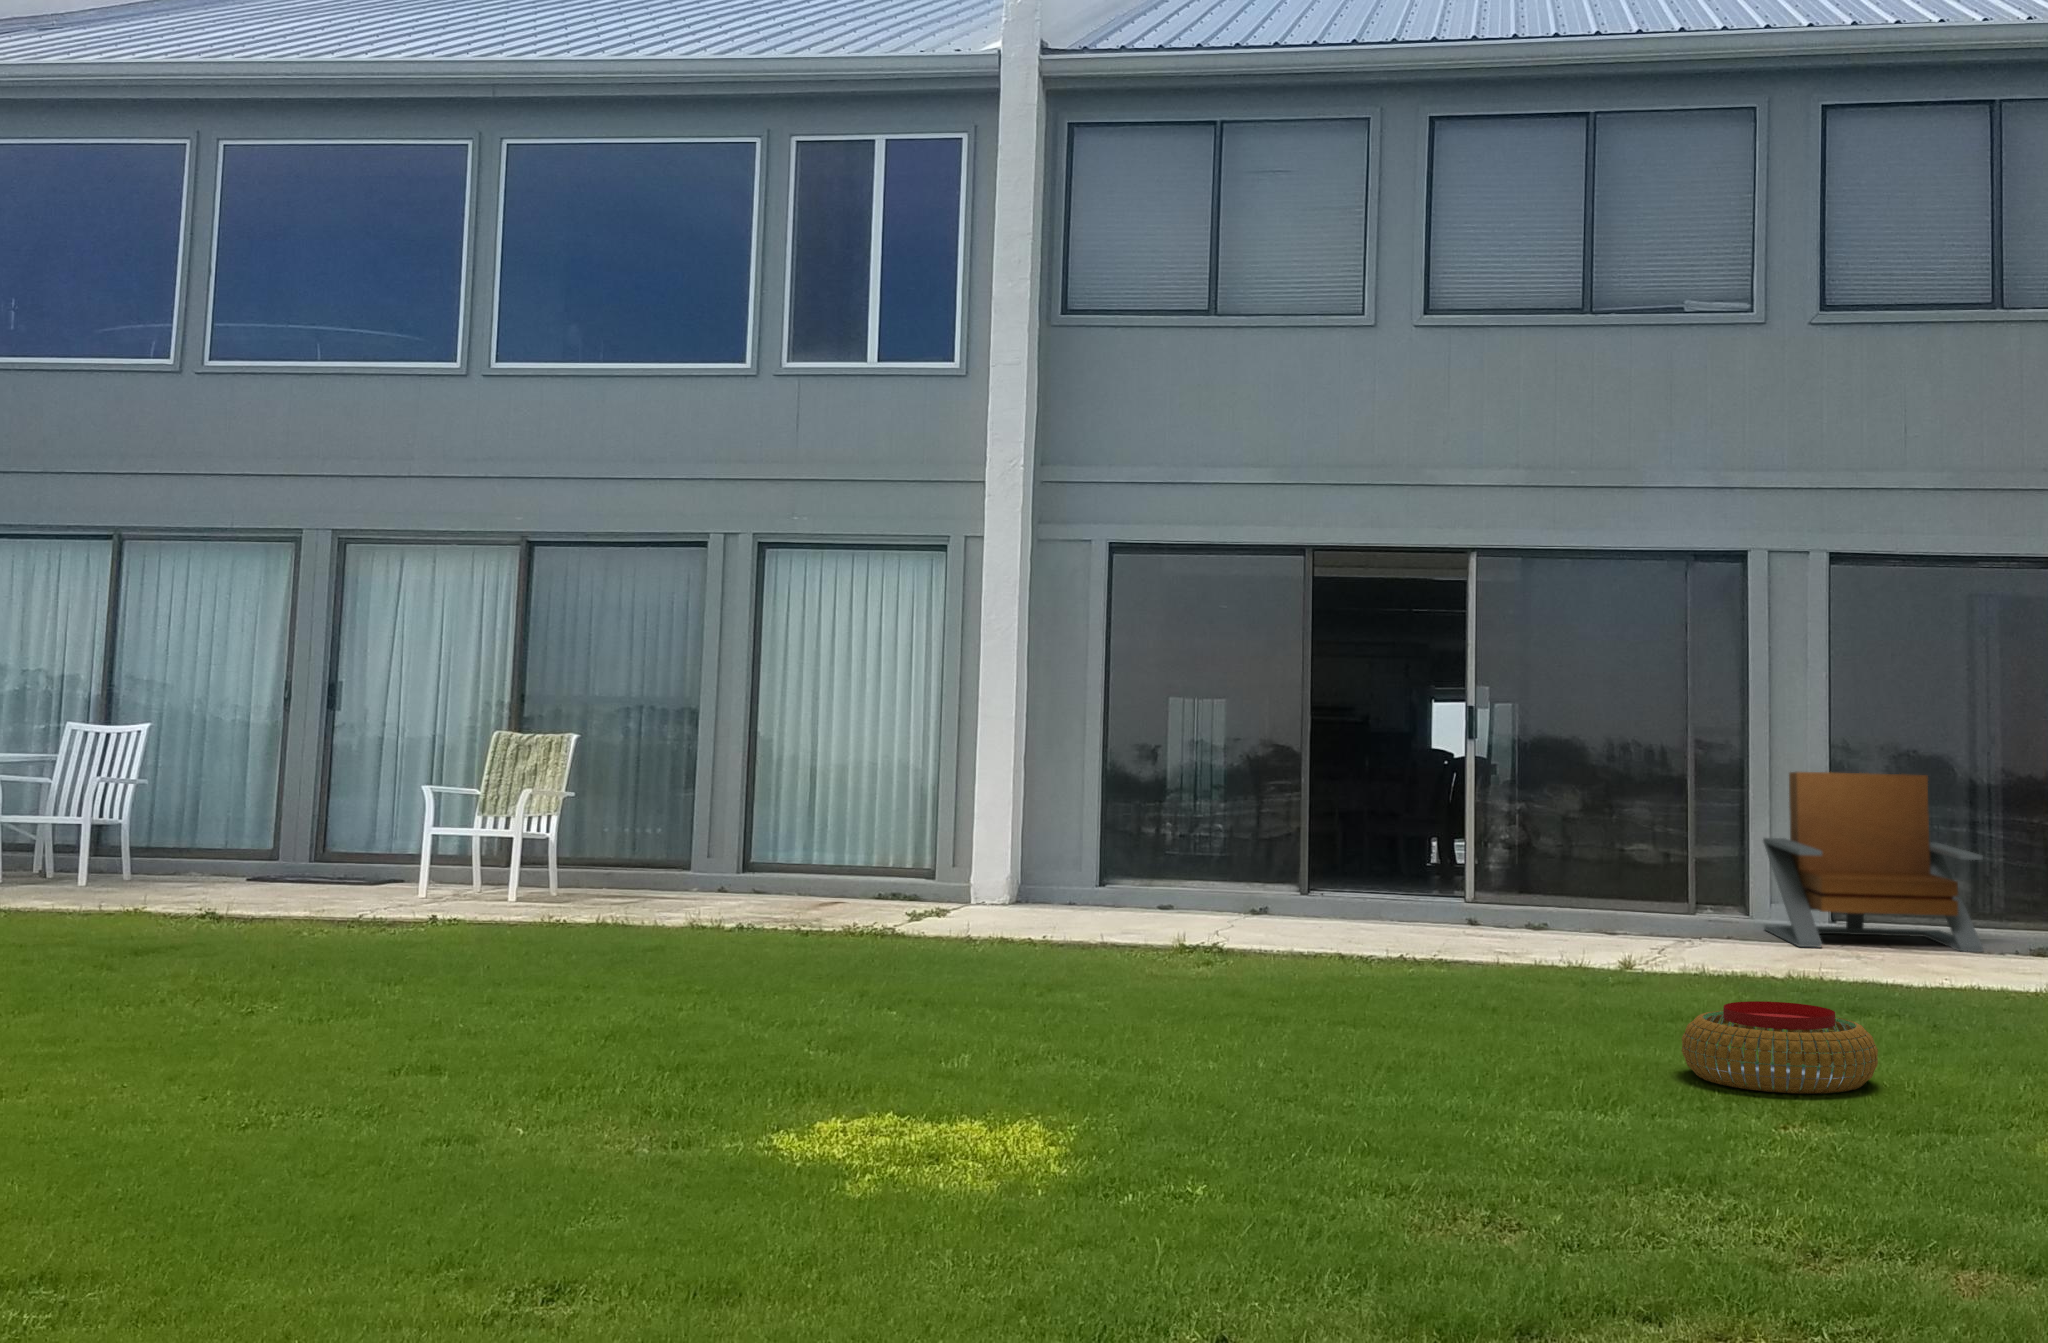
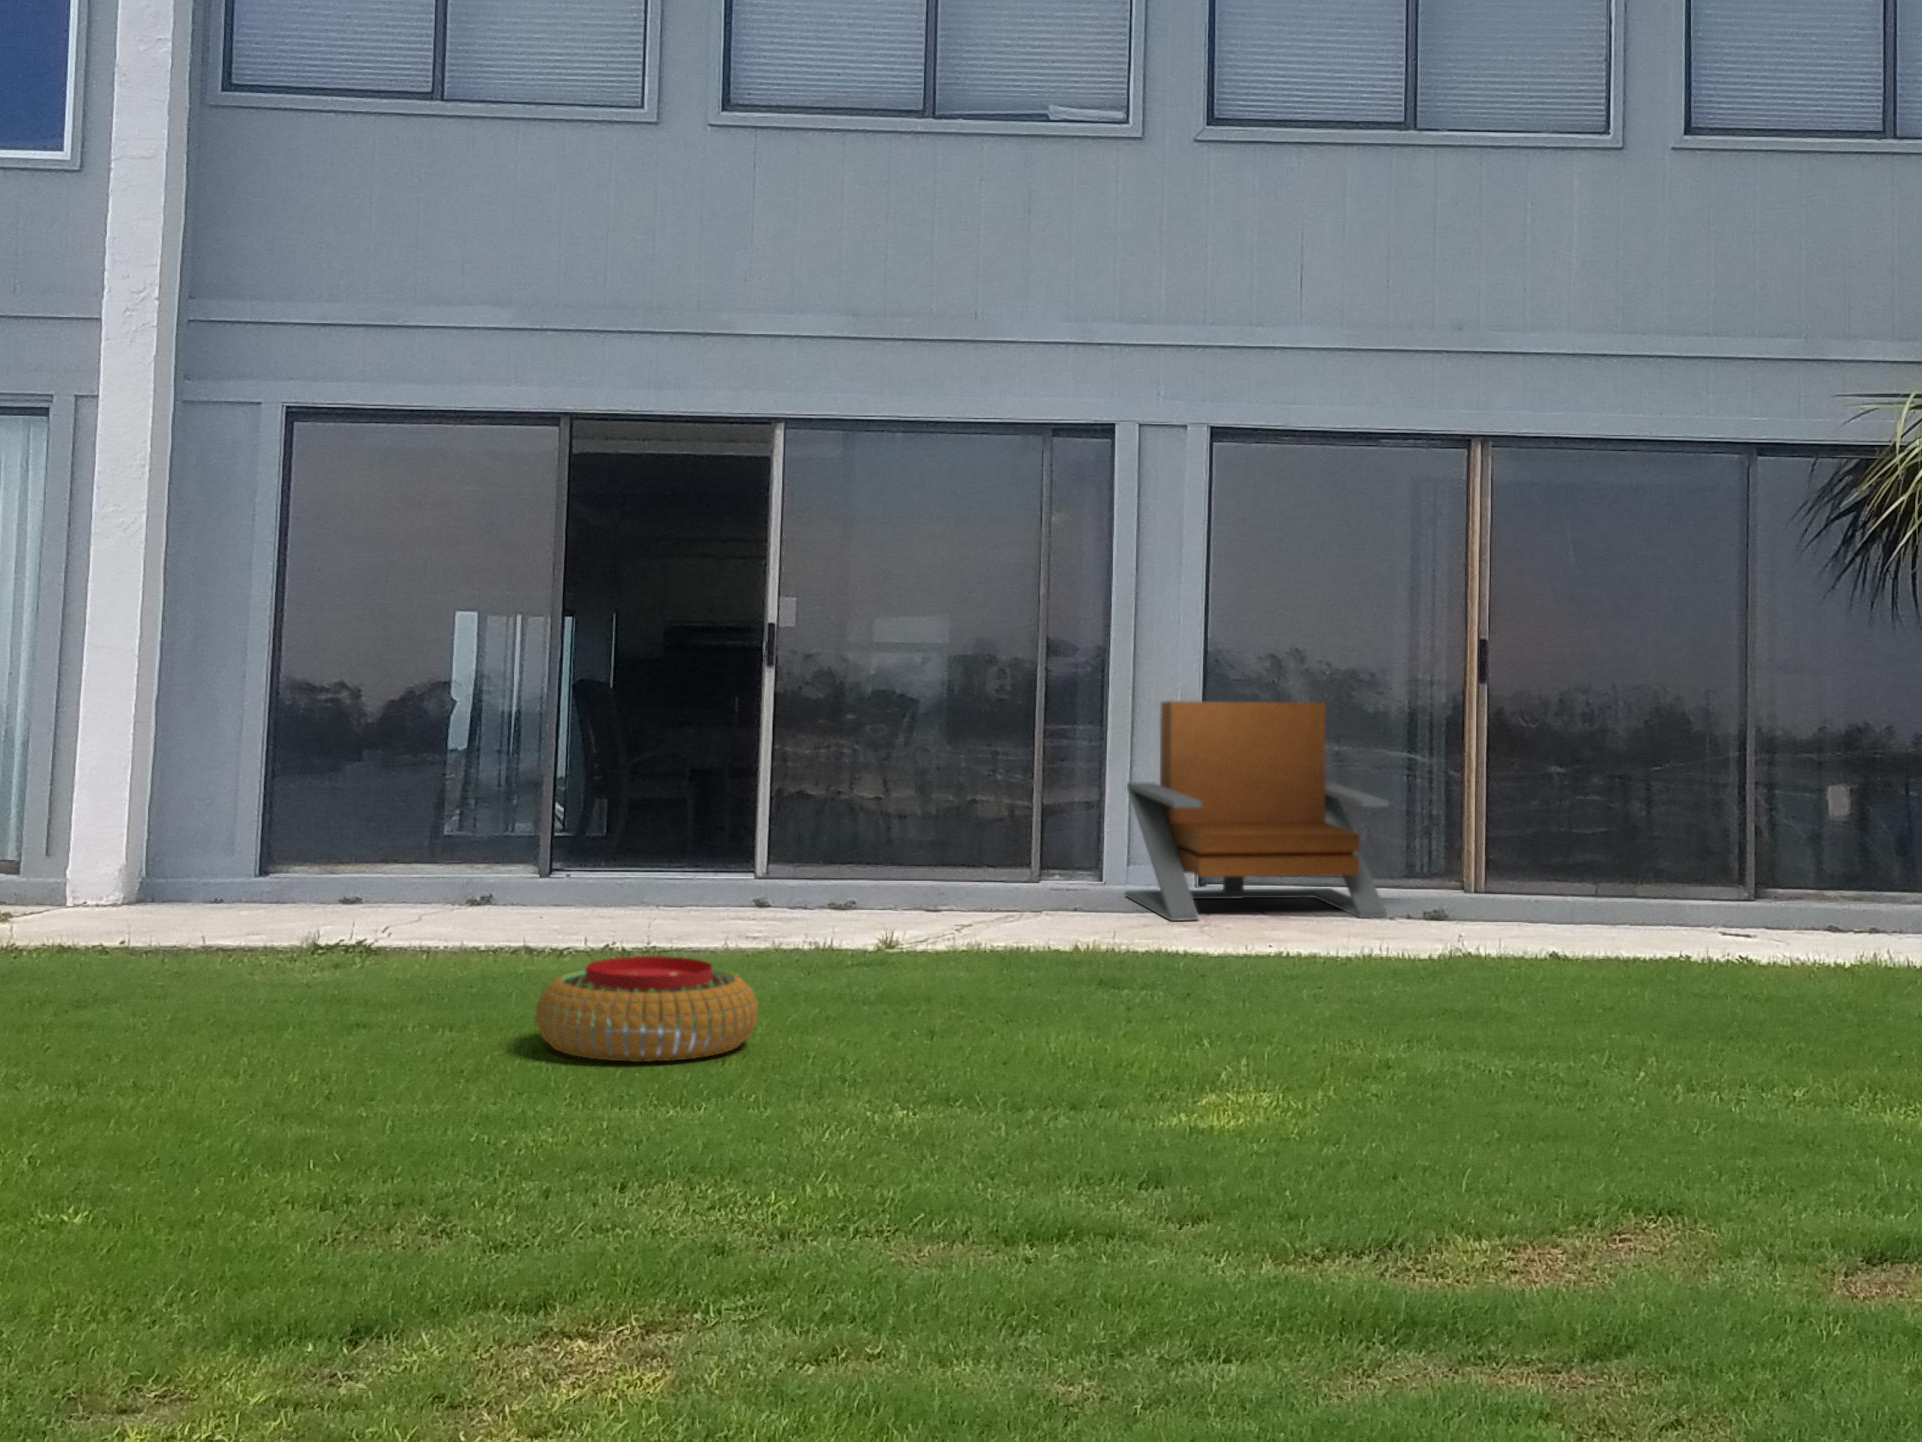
pouf: present [1682,1001,1878,1094] -> present [535,956,758,1062]

